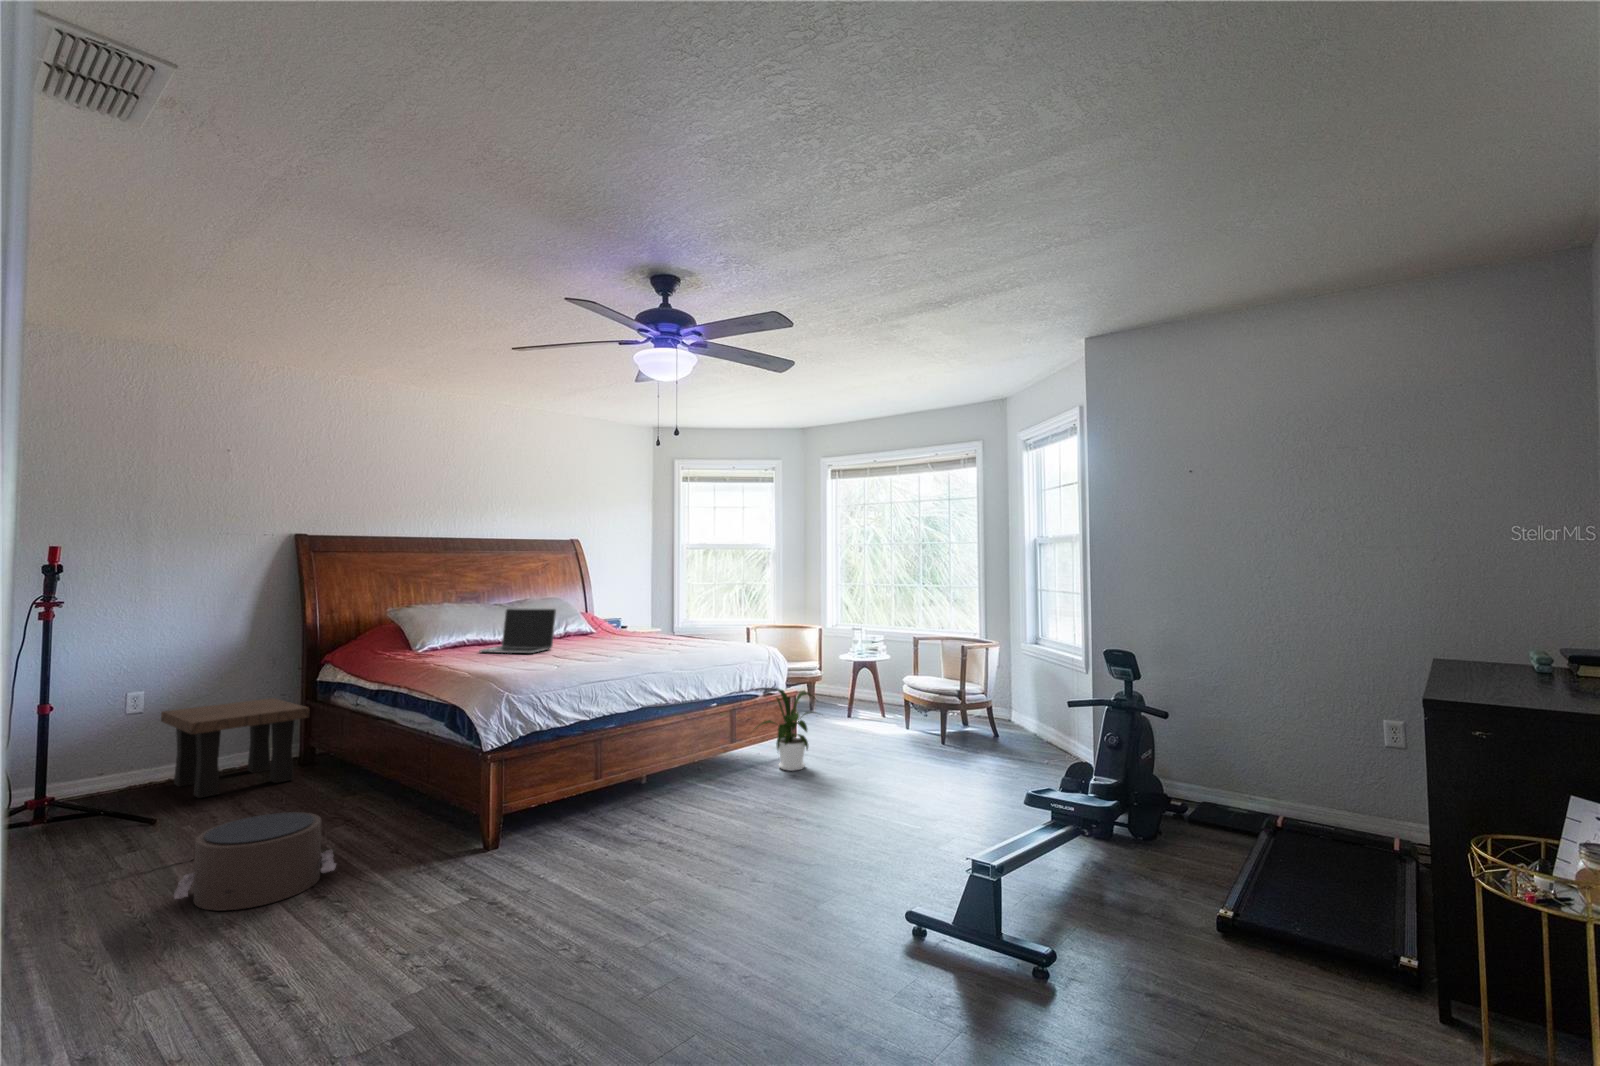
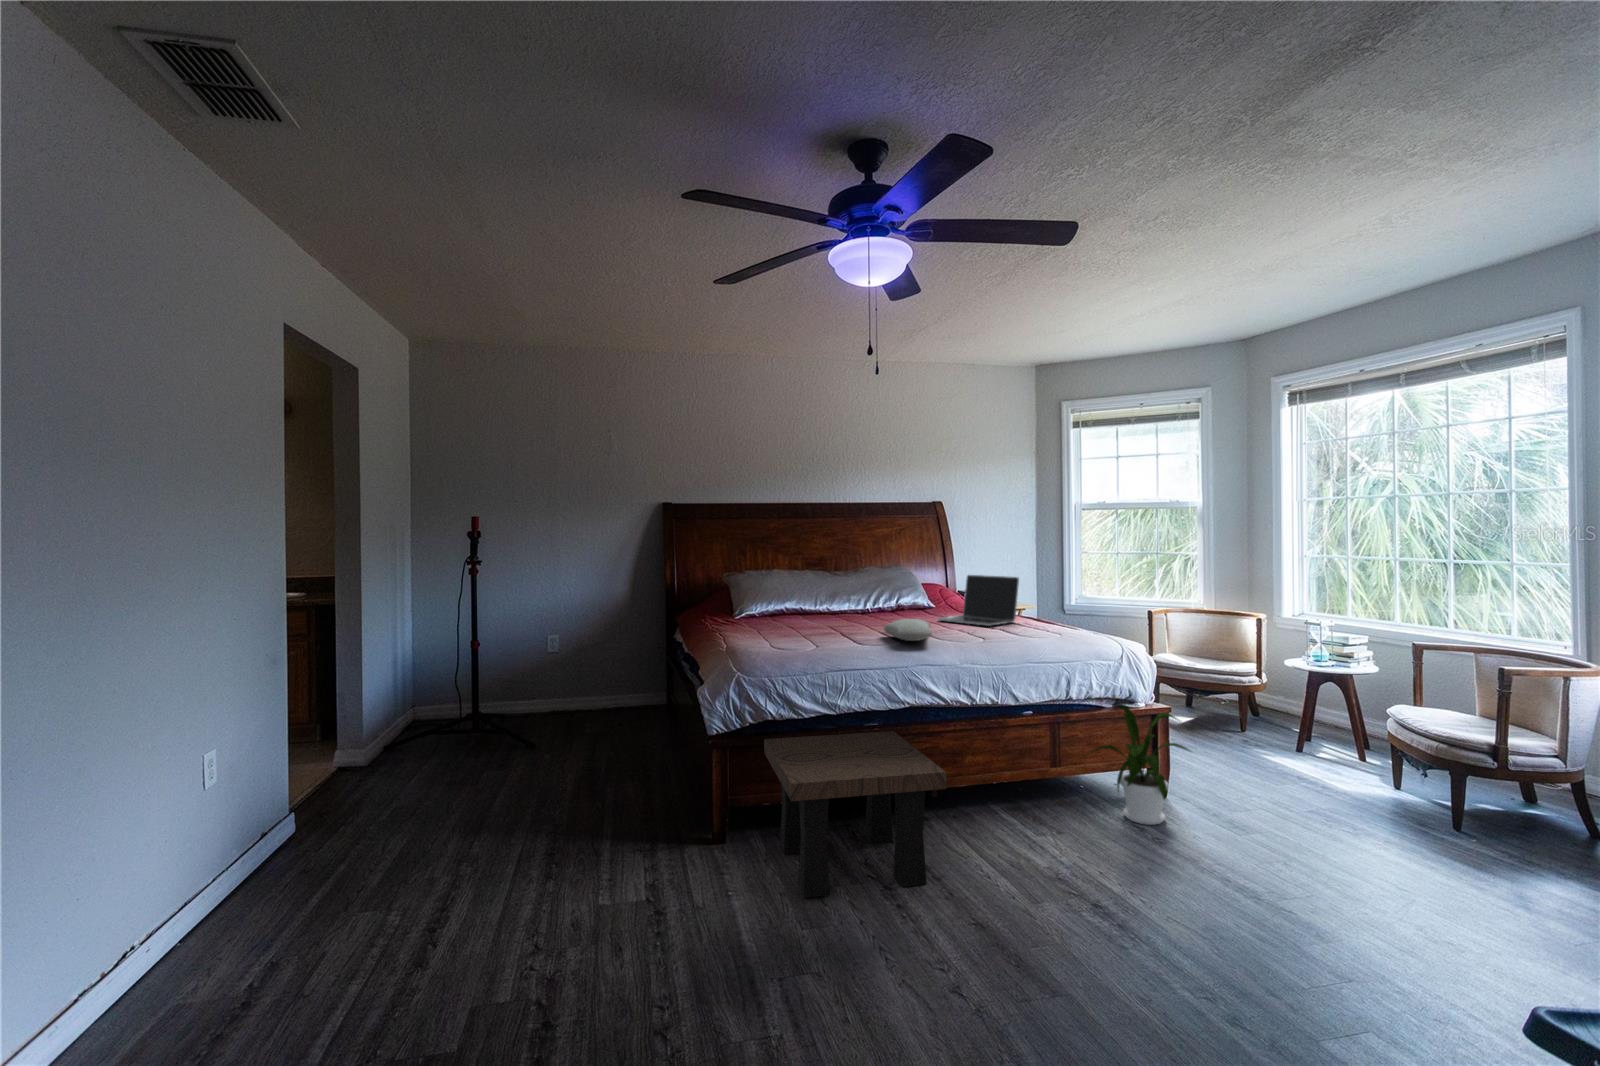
laptop: present [480,608,556,653] -> present [938,575,1019,626]
pillow: none [594,640,648,657] -> present [884,619,932,641]
side table: present [161,698,309,798] -> present [764,731,946,898]
pouf: present [174,812,336,910] -> none [443,761,584,851]

